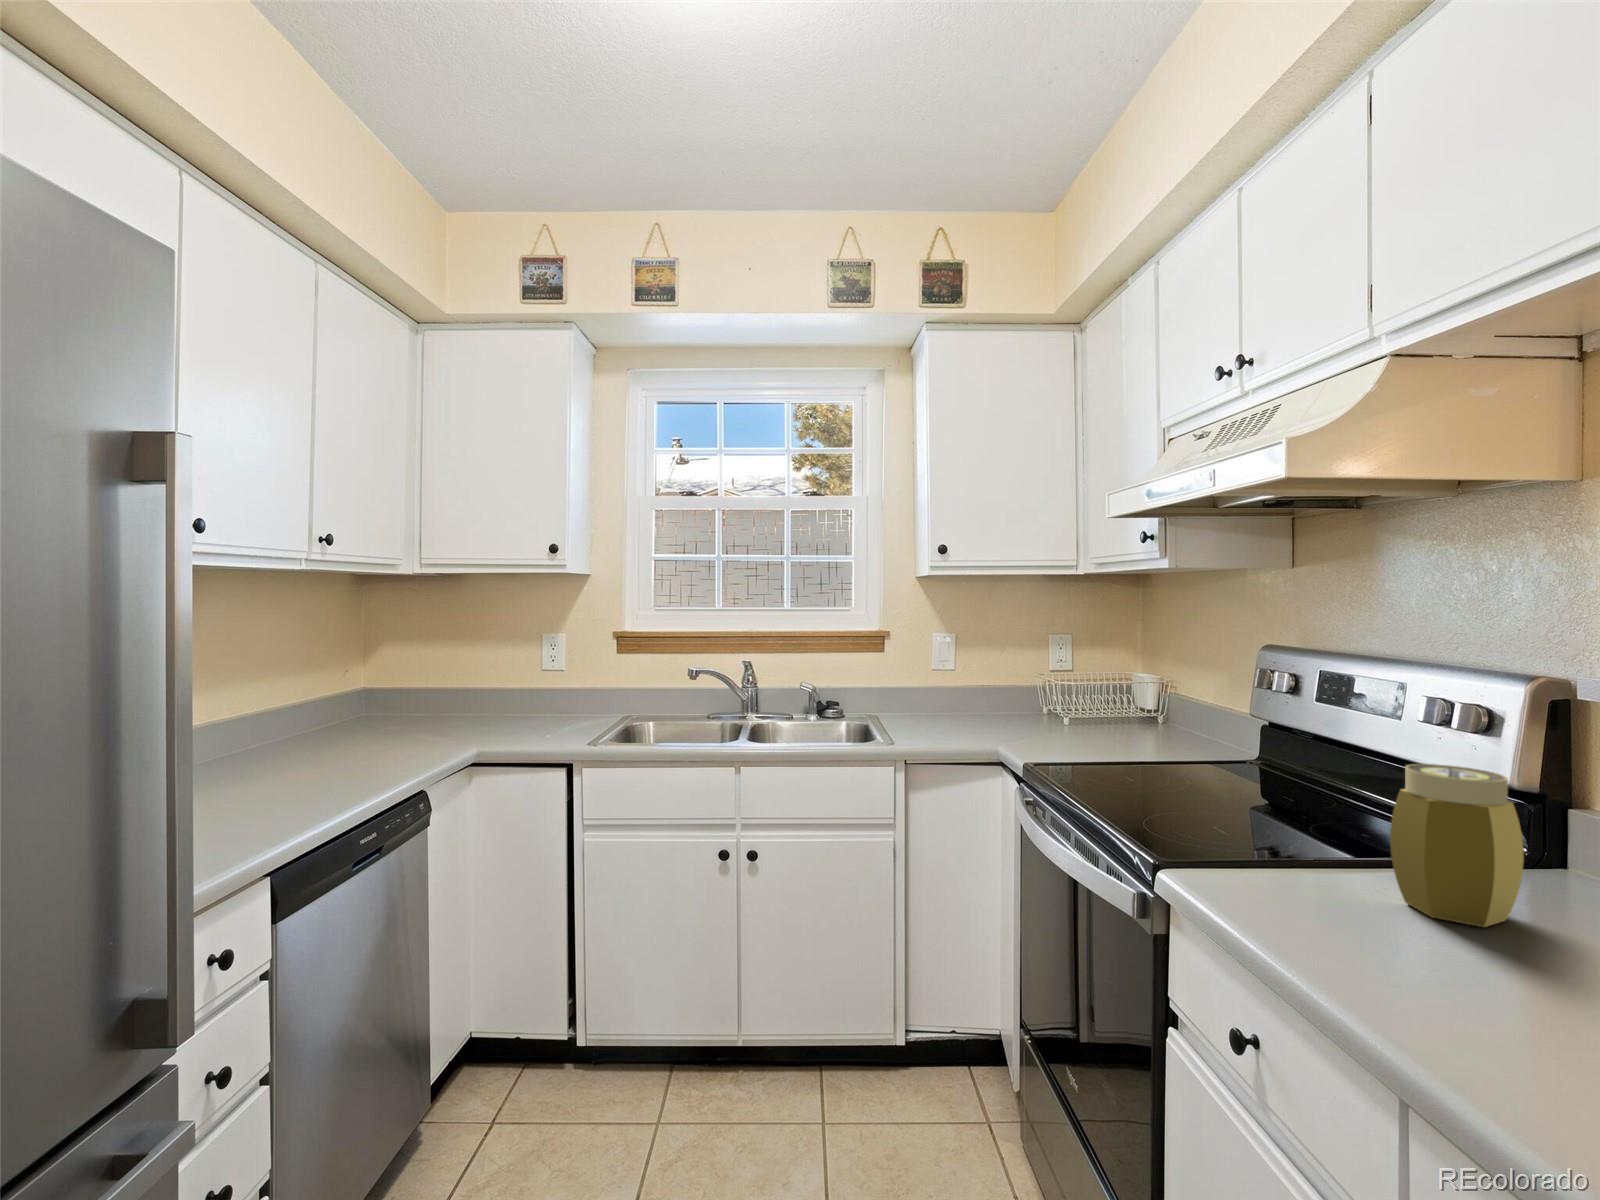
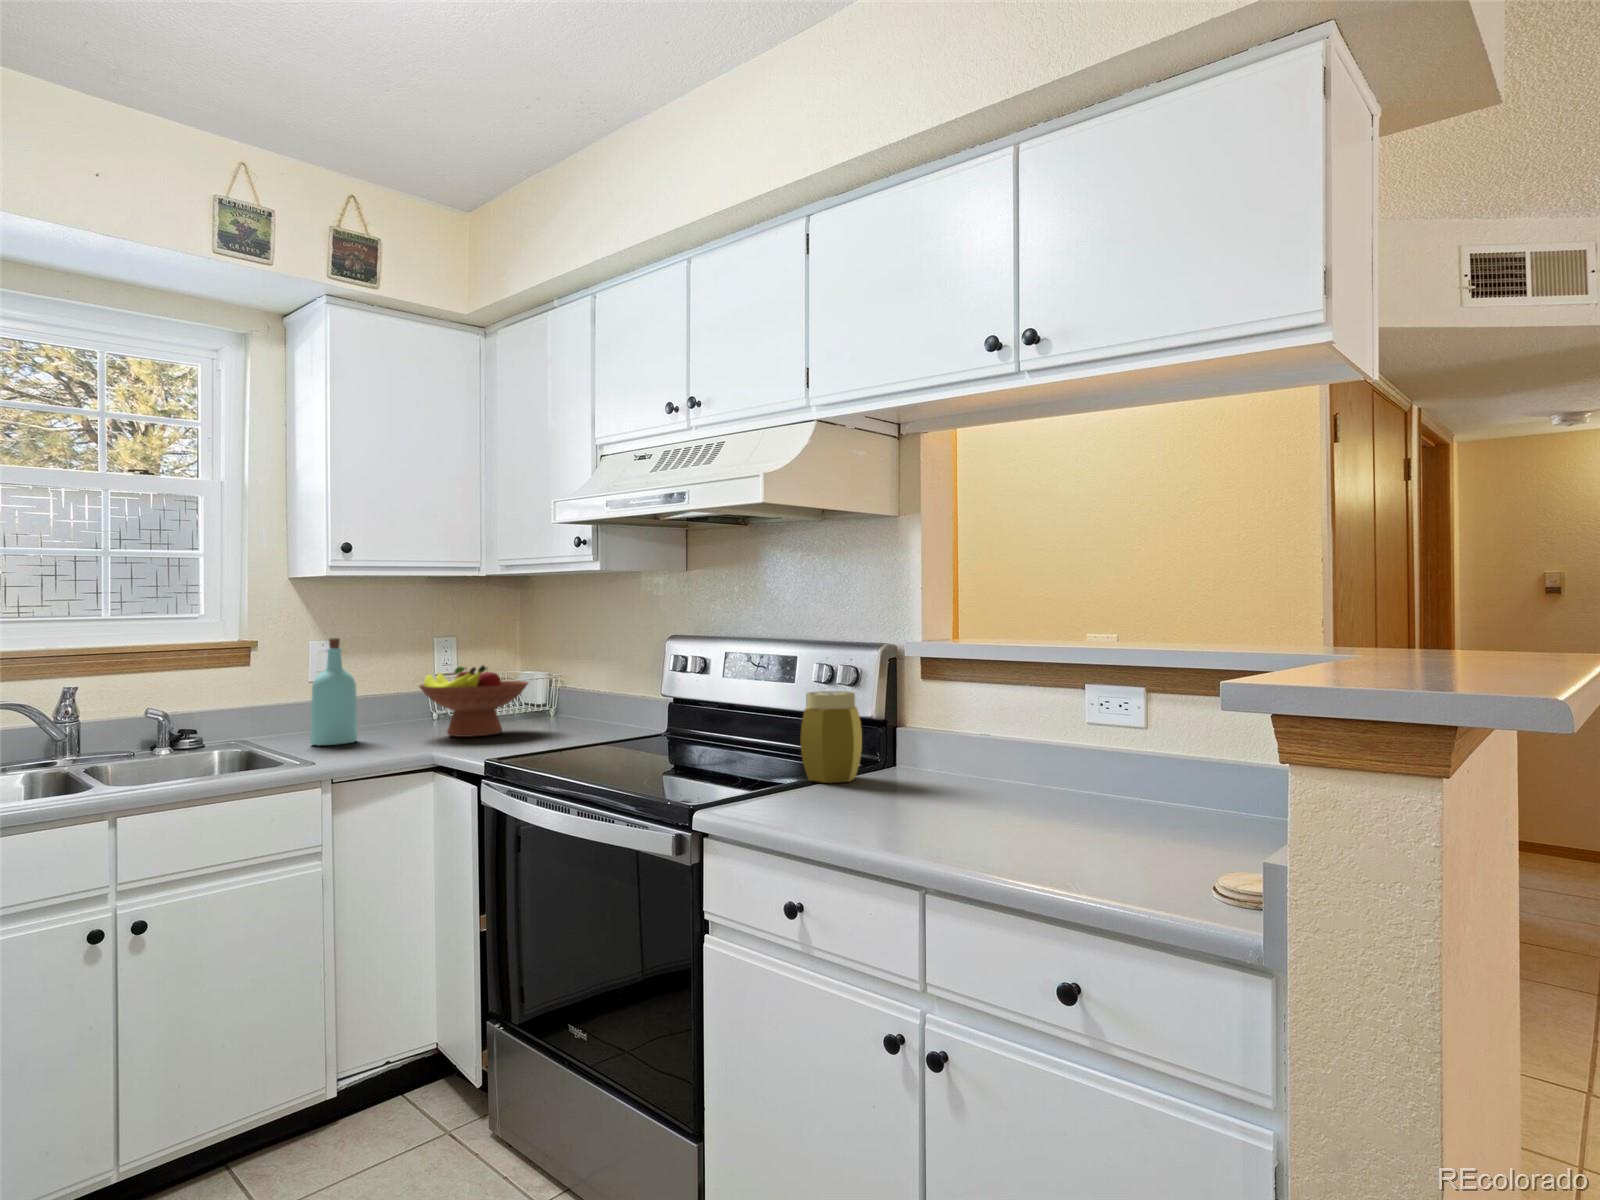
bottle: none [914,630,954,724] -> present [310,638,358,746]
fruit bowl: none [1002,662,1112,733] -> present [418,665,528,737]

